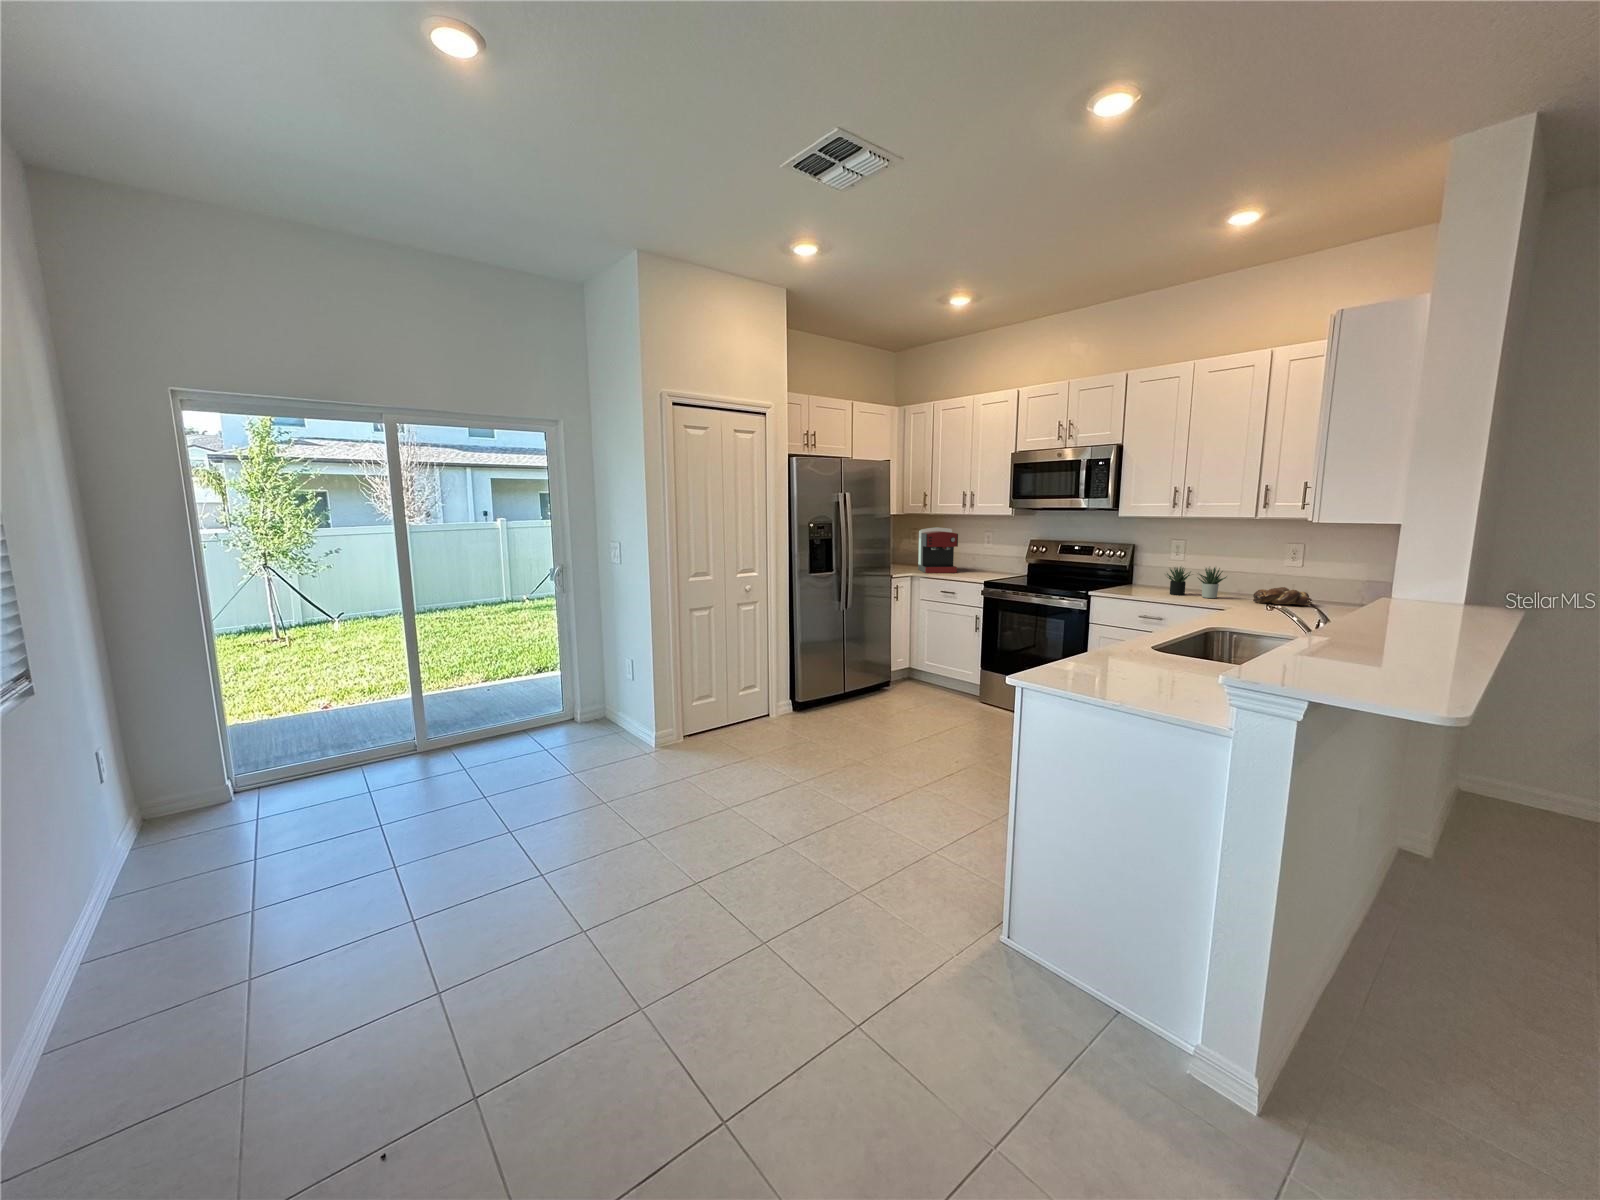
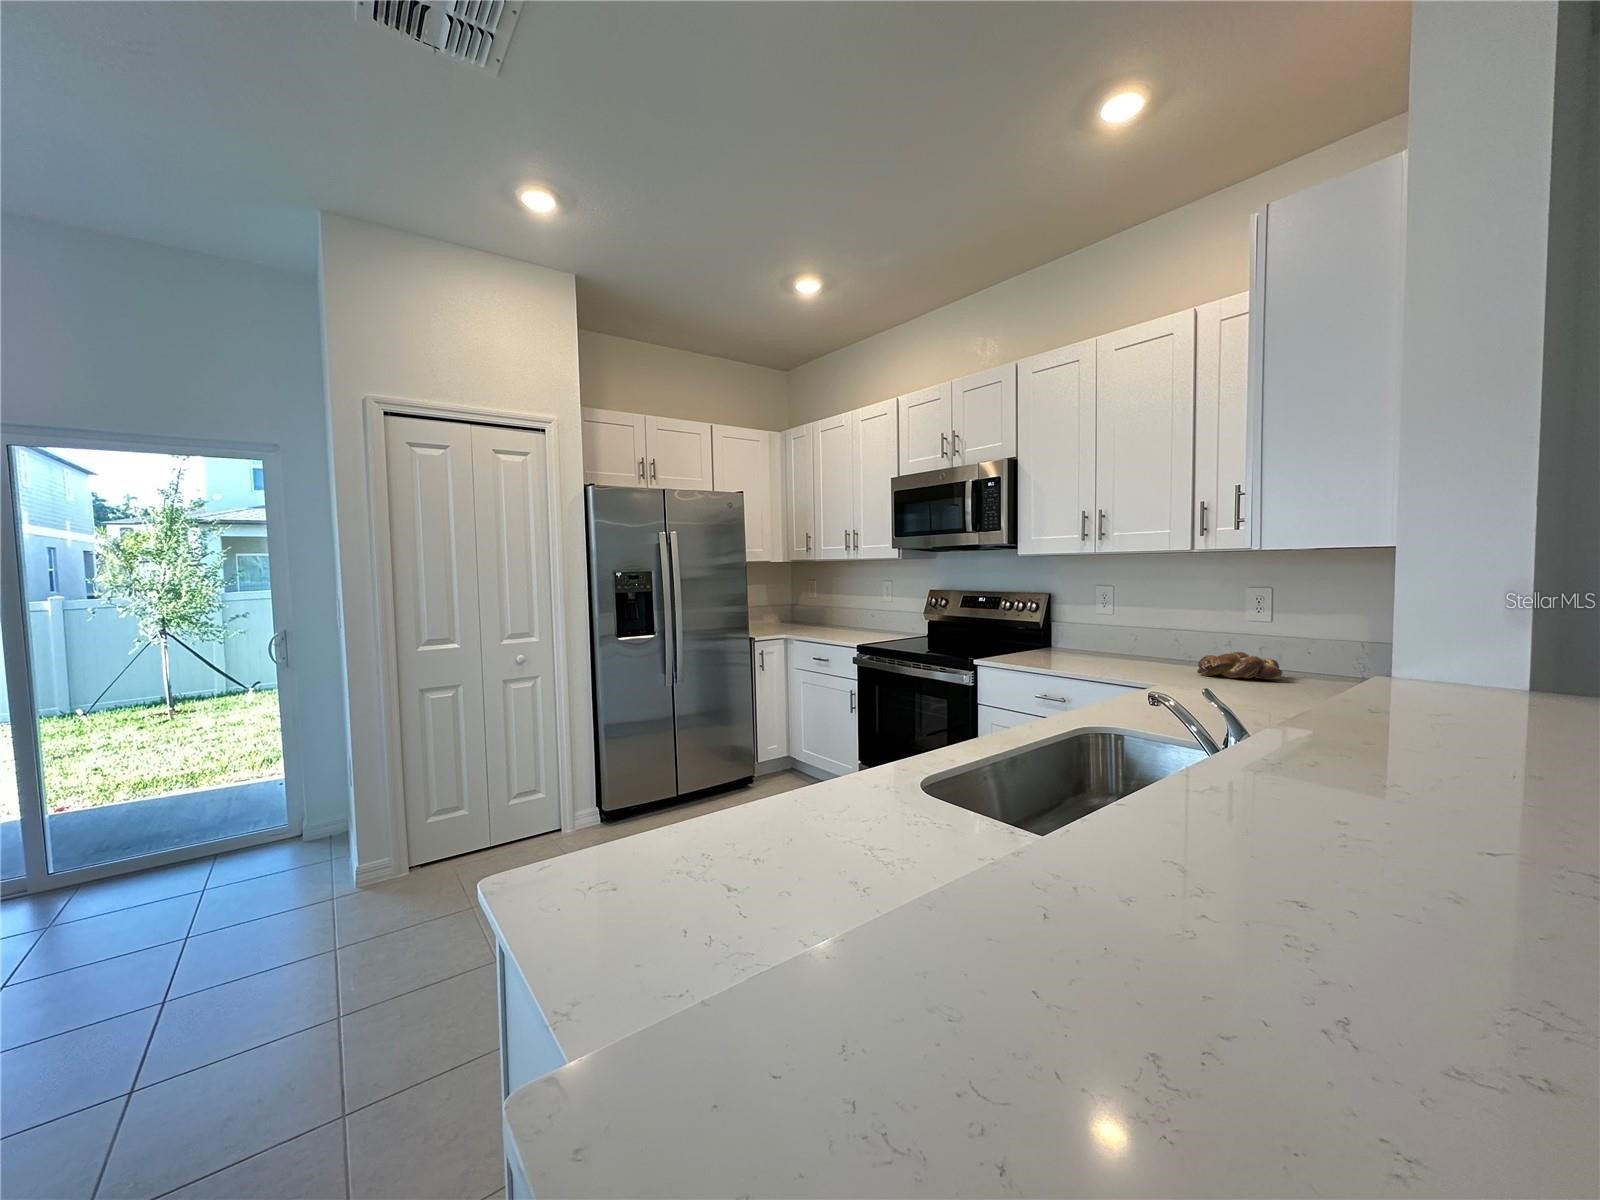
coffee maker: present [918,527,958,573] -> none [802,576,843,634]
succulent plant: present [1167,567,1227,598] -> none [1077,619,1162,668]

